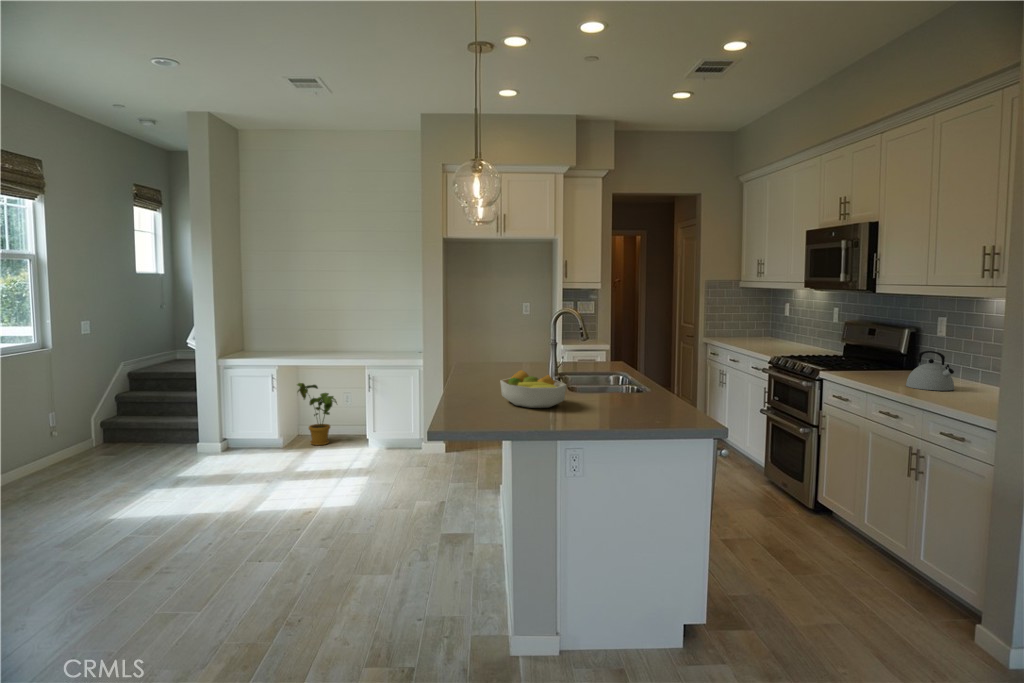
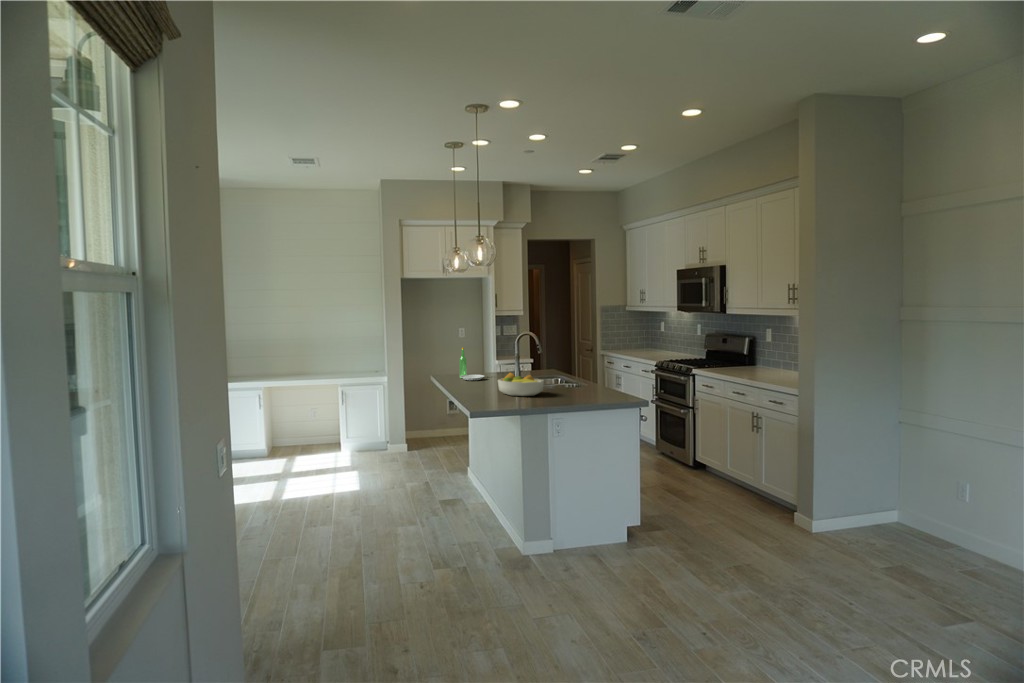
plate: none [479,329,512,375] -> present [459,348,484,380]
kettle: present [906,351,954,391] -> none [747,351,776,376]
house plant: present [297,383,337,445] -> none [275,401,311,454]

